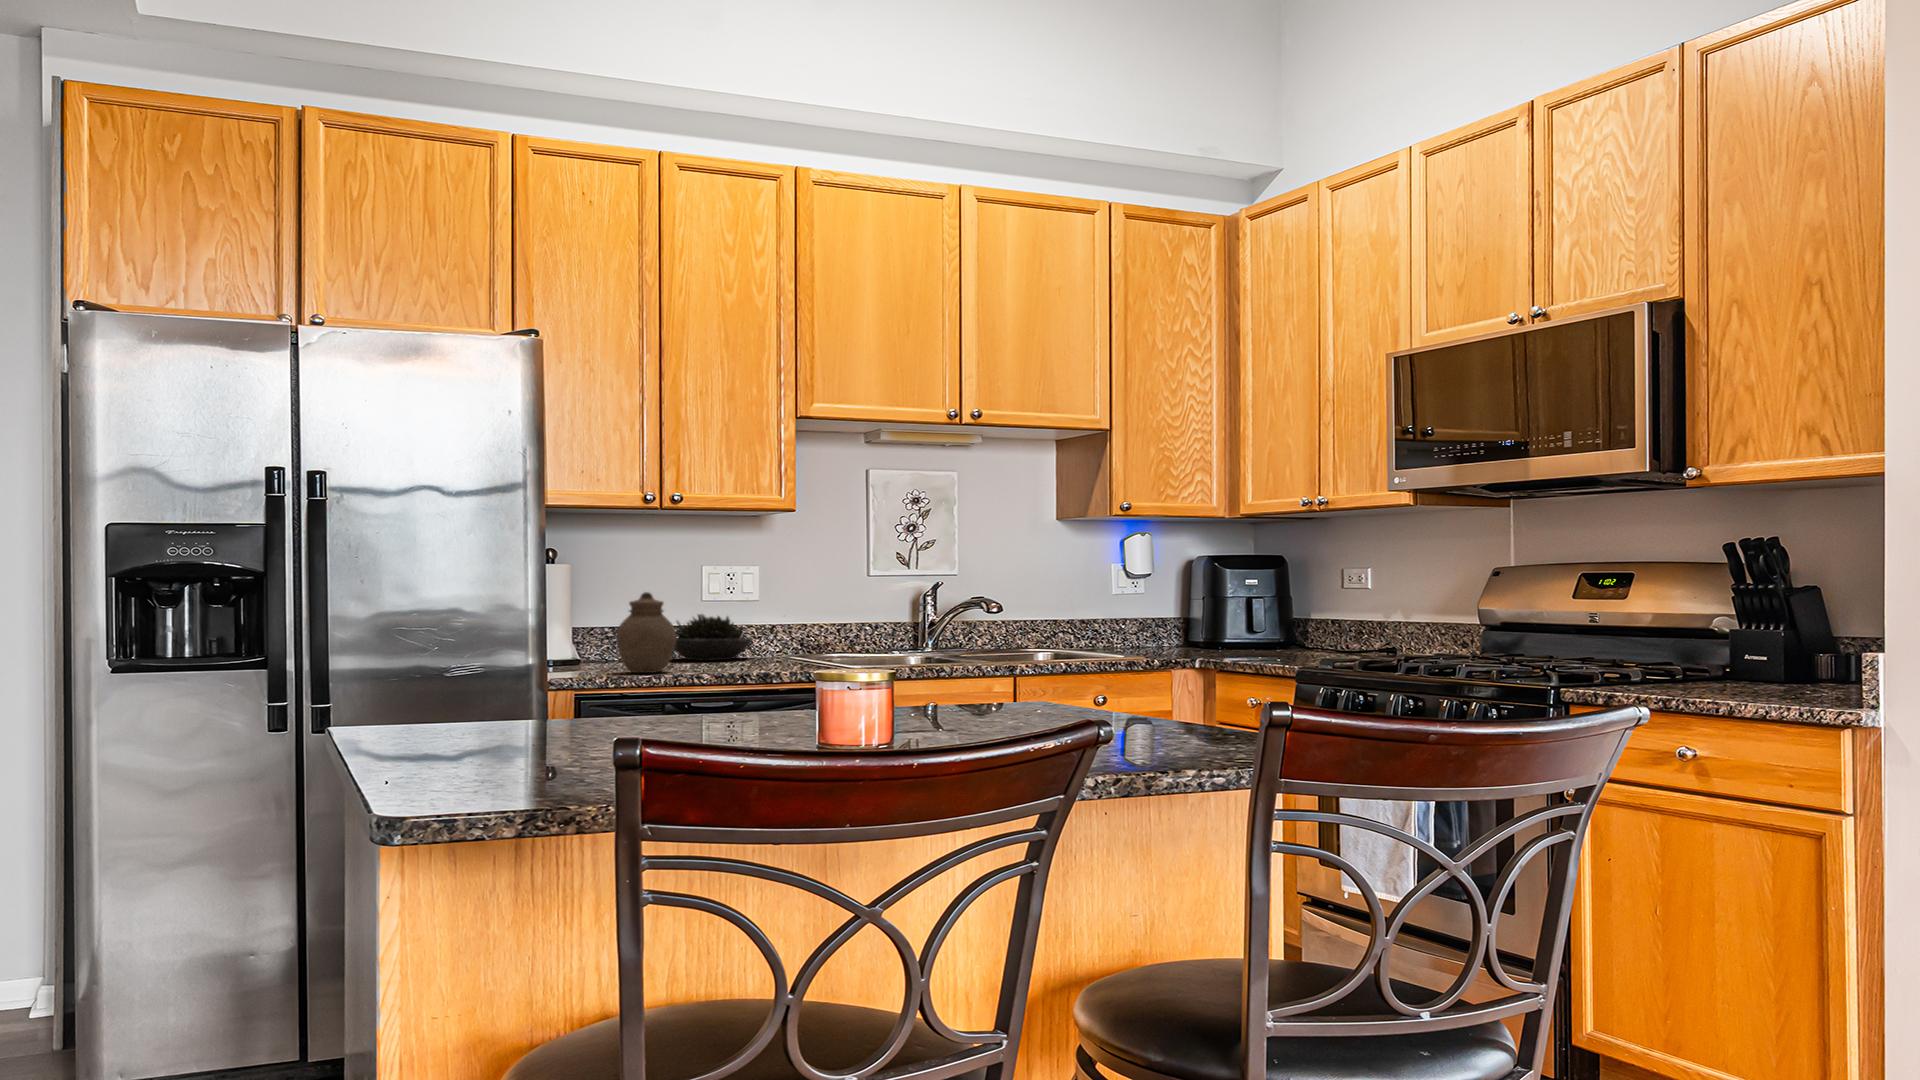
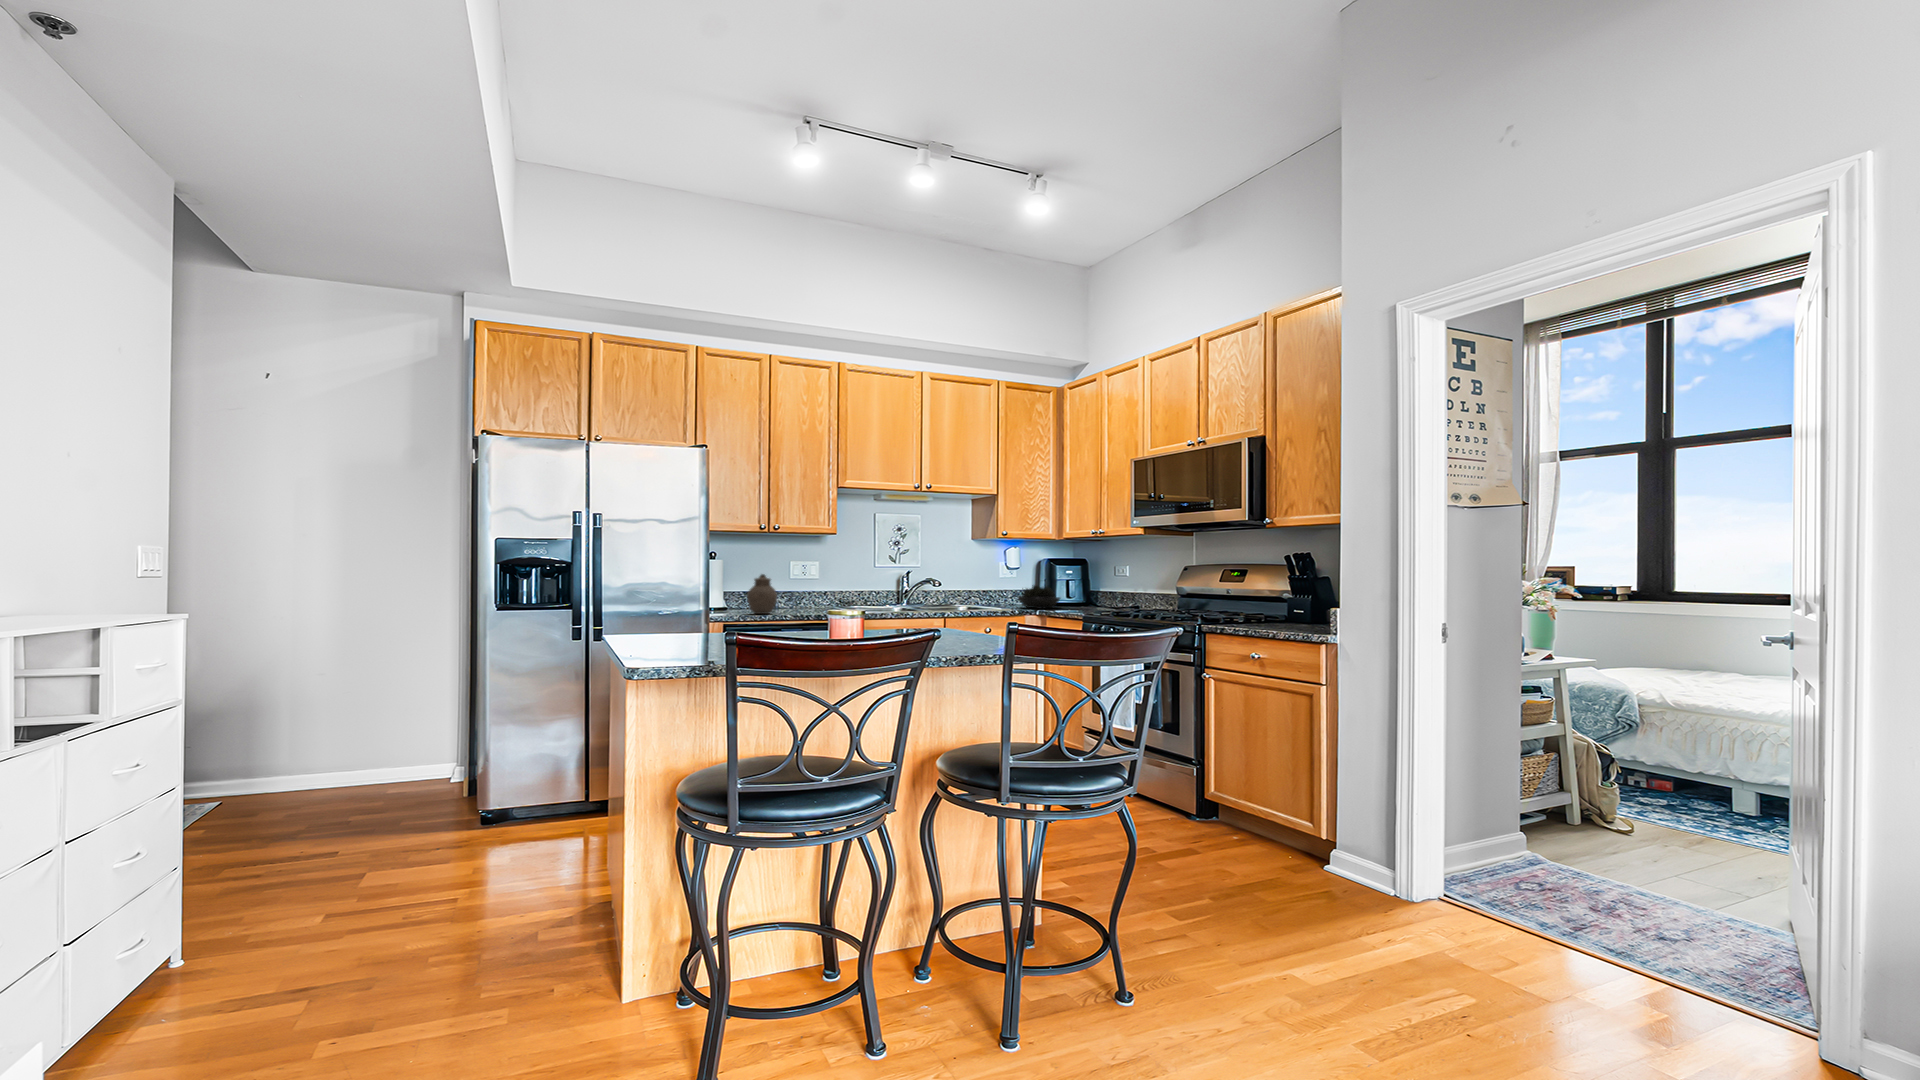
succulent plant: present [674,614,753,661] -> present [1018,585,1060,609]

